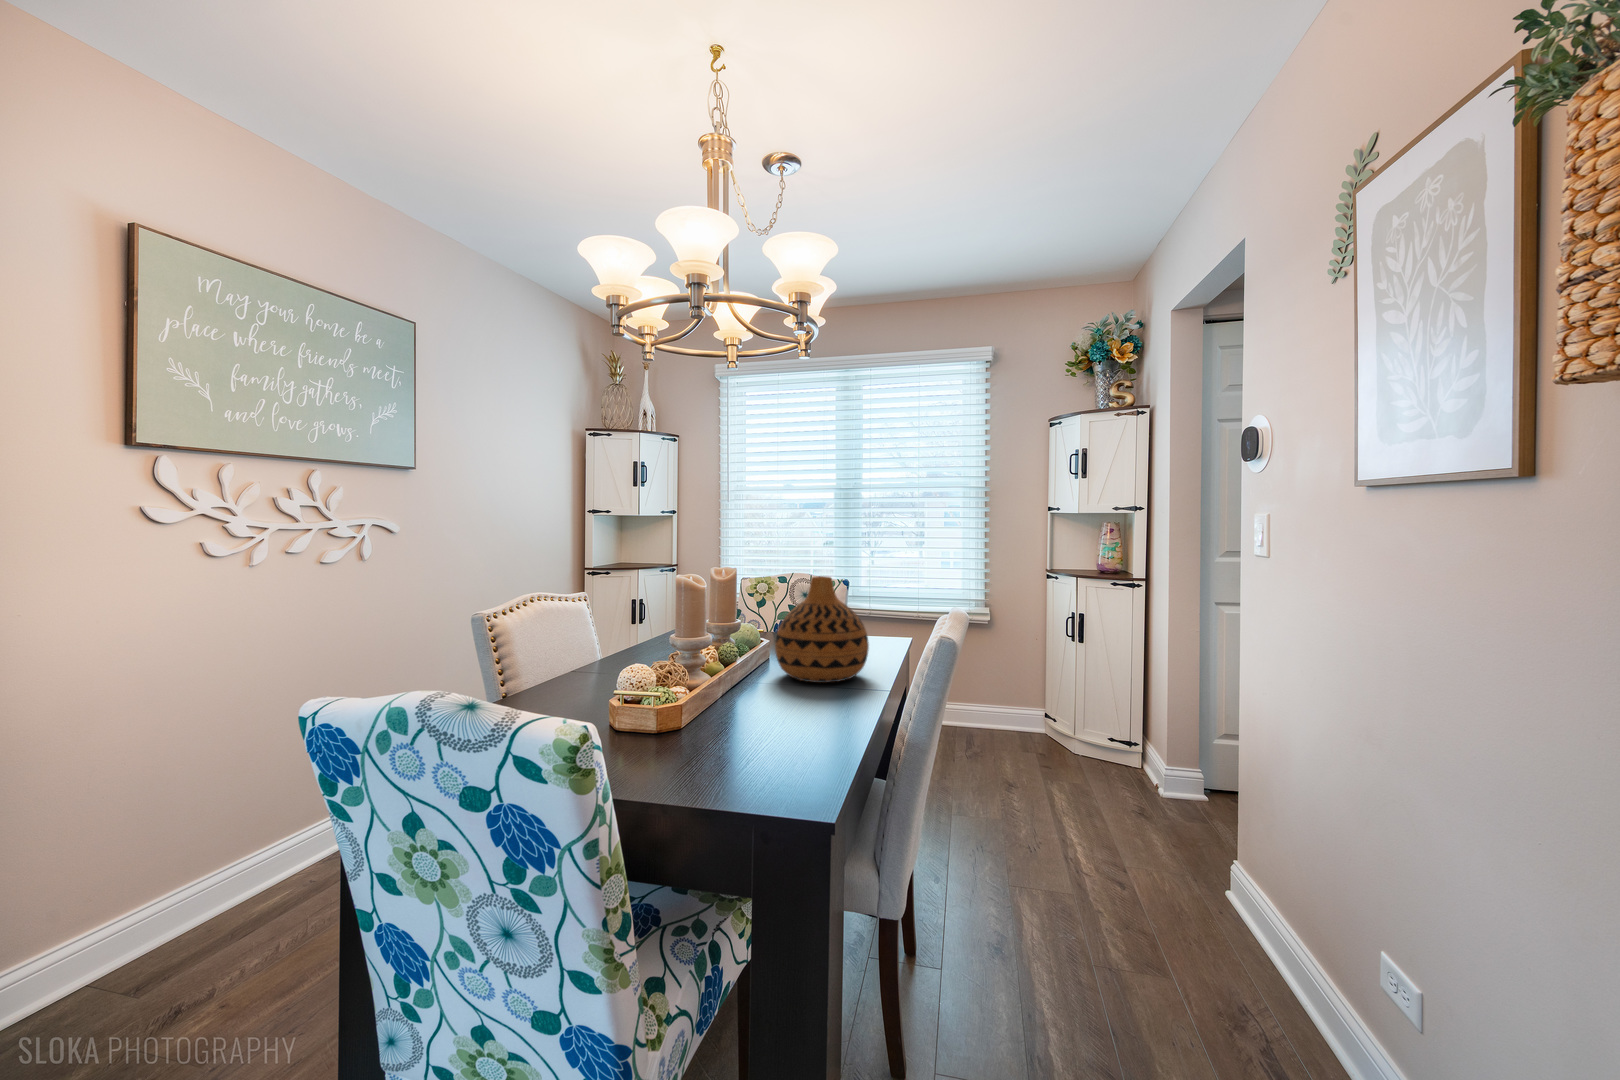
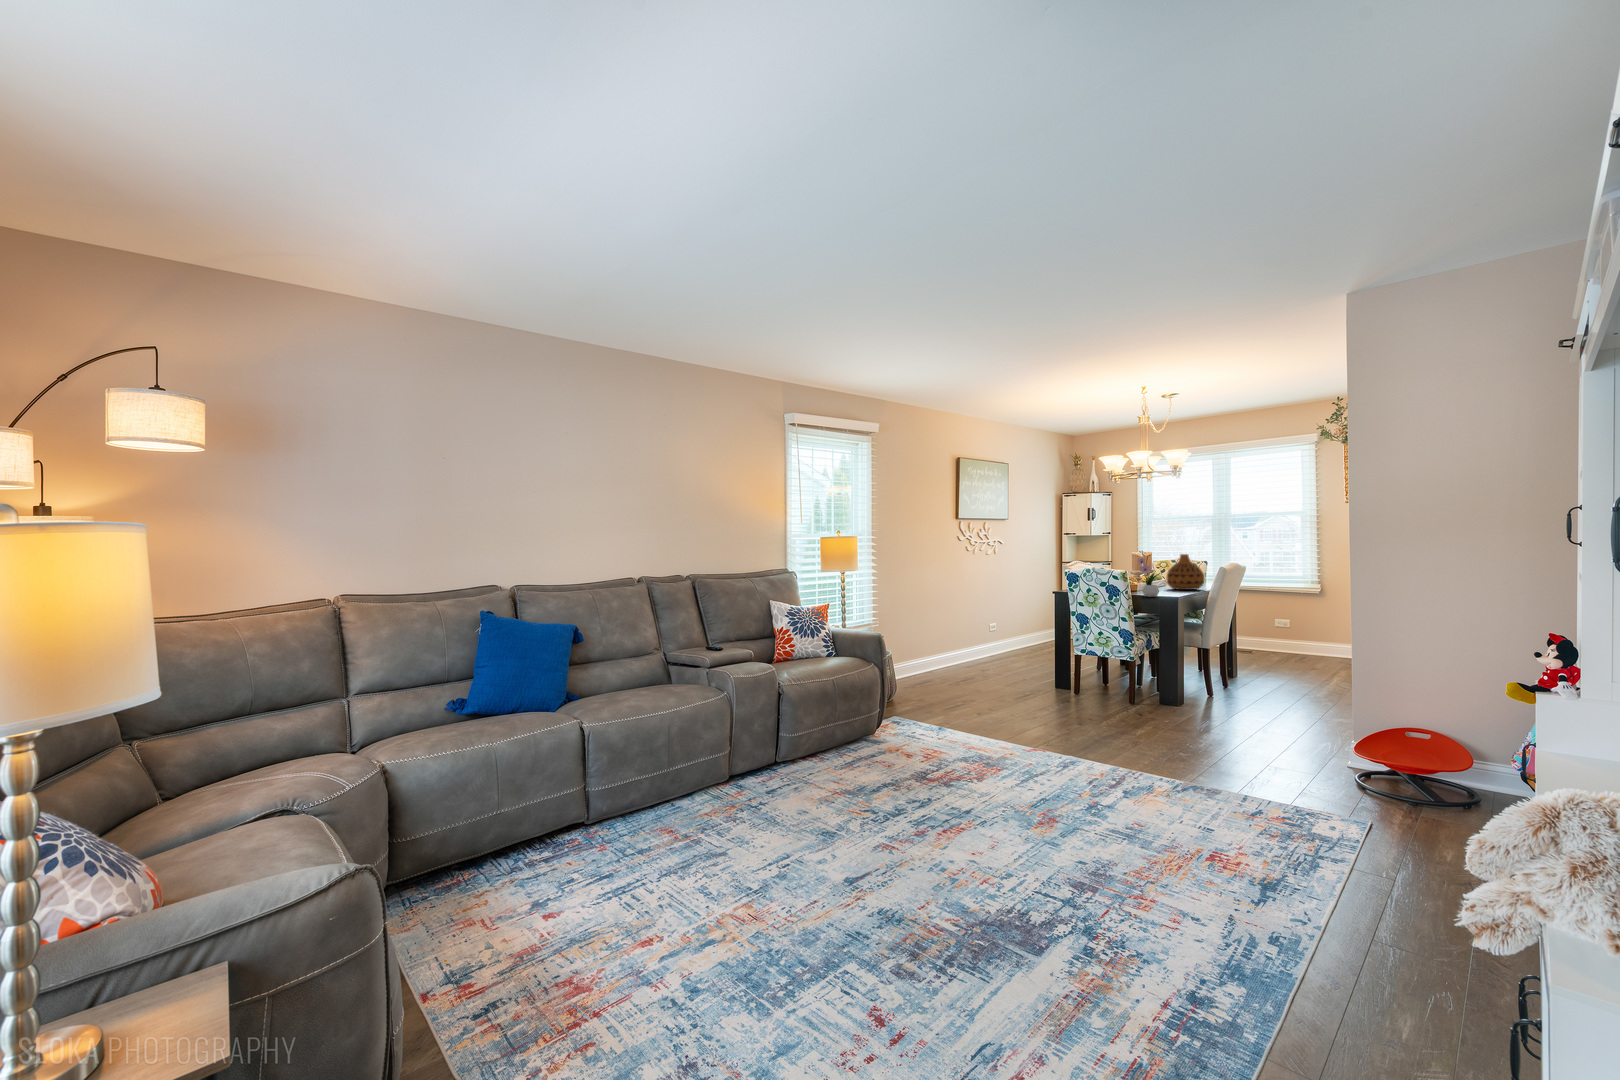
flower arrangement: none [677,587,767,787] -> present [1137,551,1160,597]

